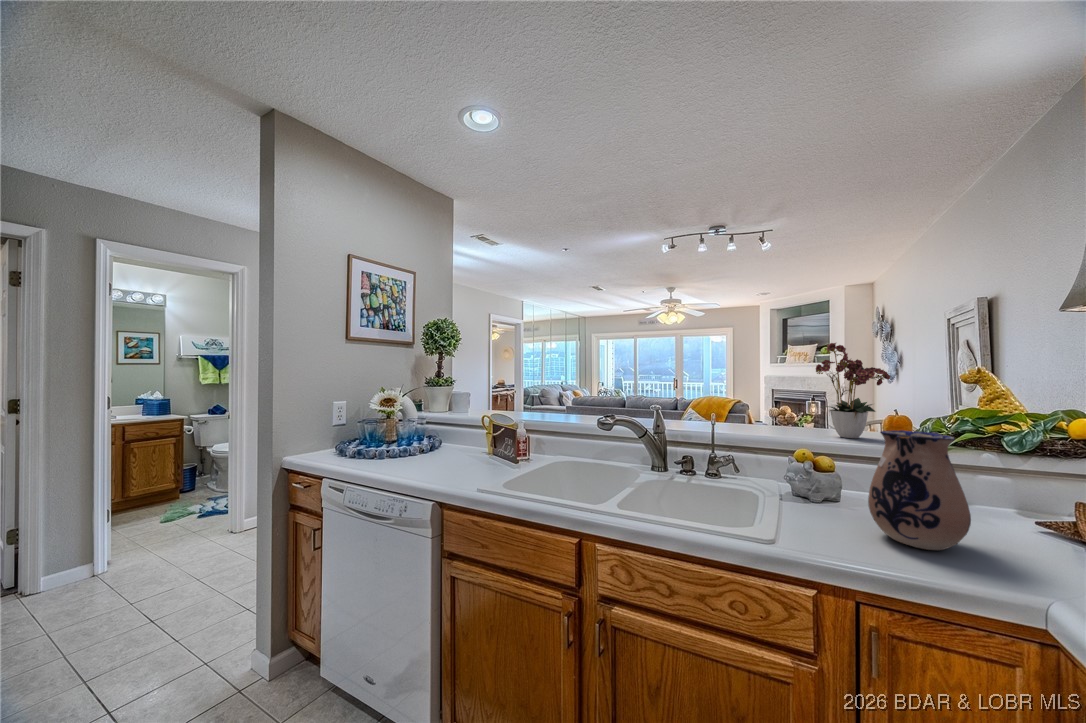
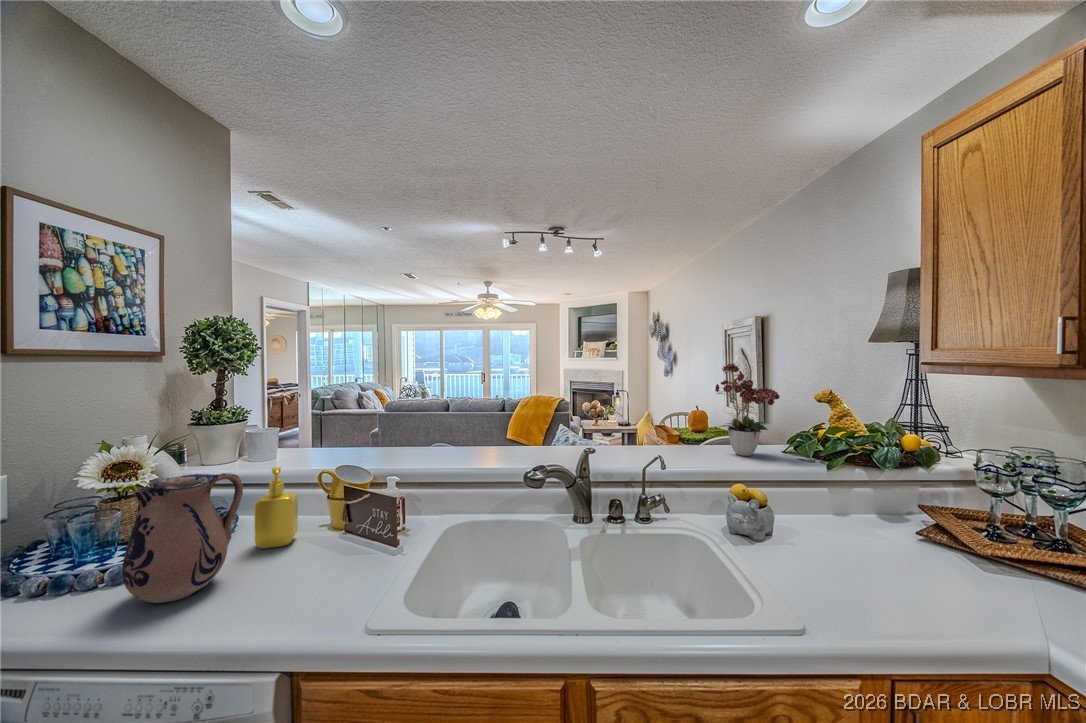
soap dispenser: none [445,408,469,458] -> present [254,467,298,549]
ceramic pitcher: present [868,430,971,550] -> present [122,473,243,603]

